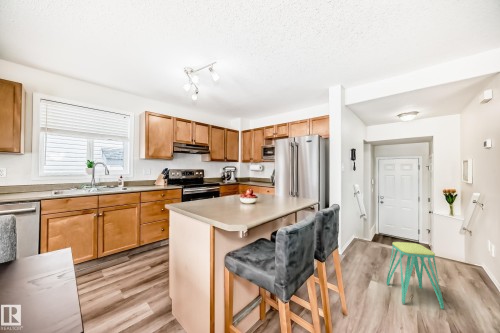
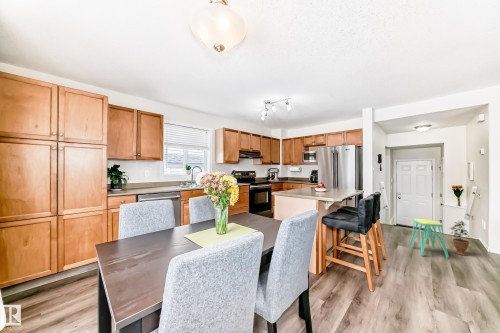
potted plant: none [443,244,475,302] -> present [450,221,469,256]

